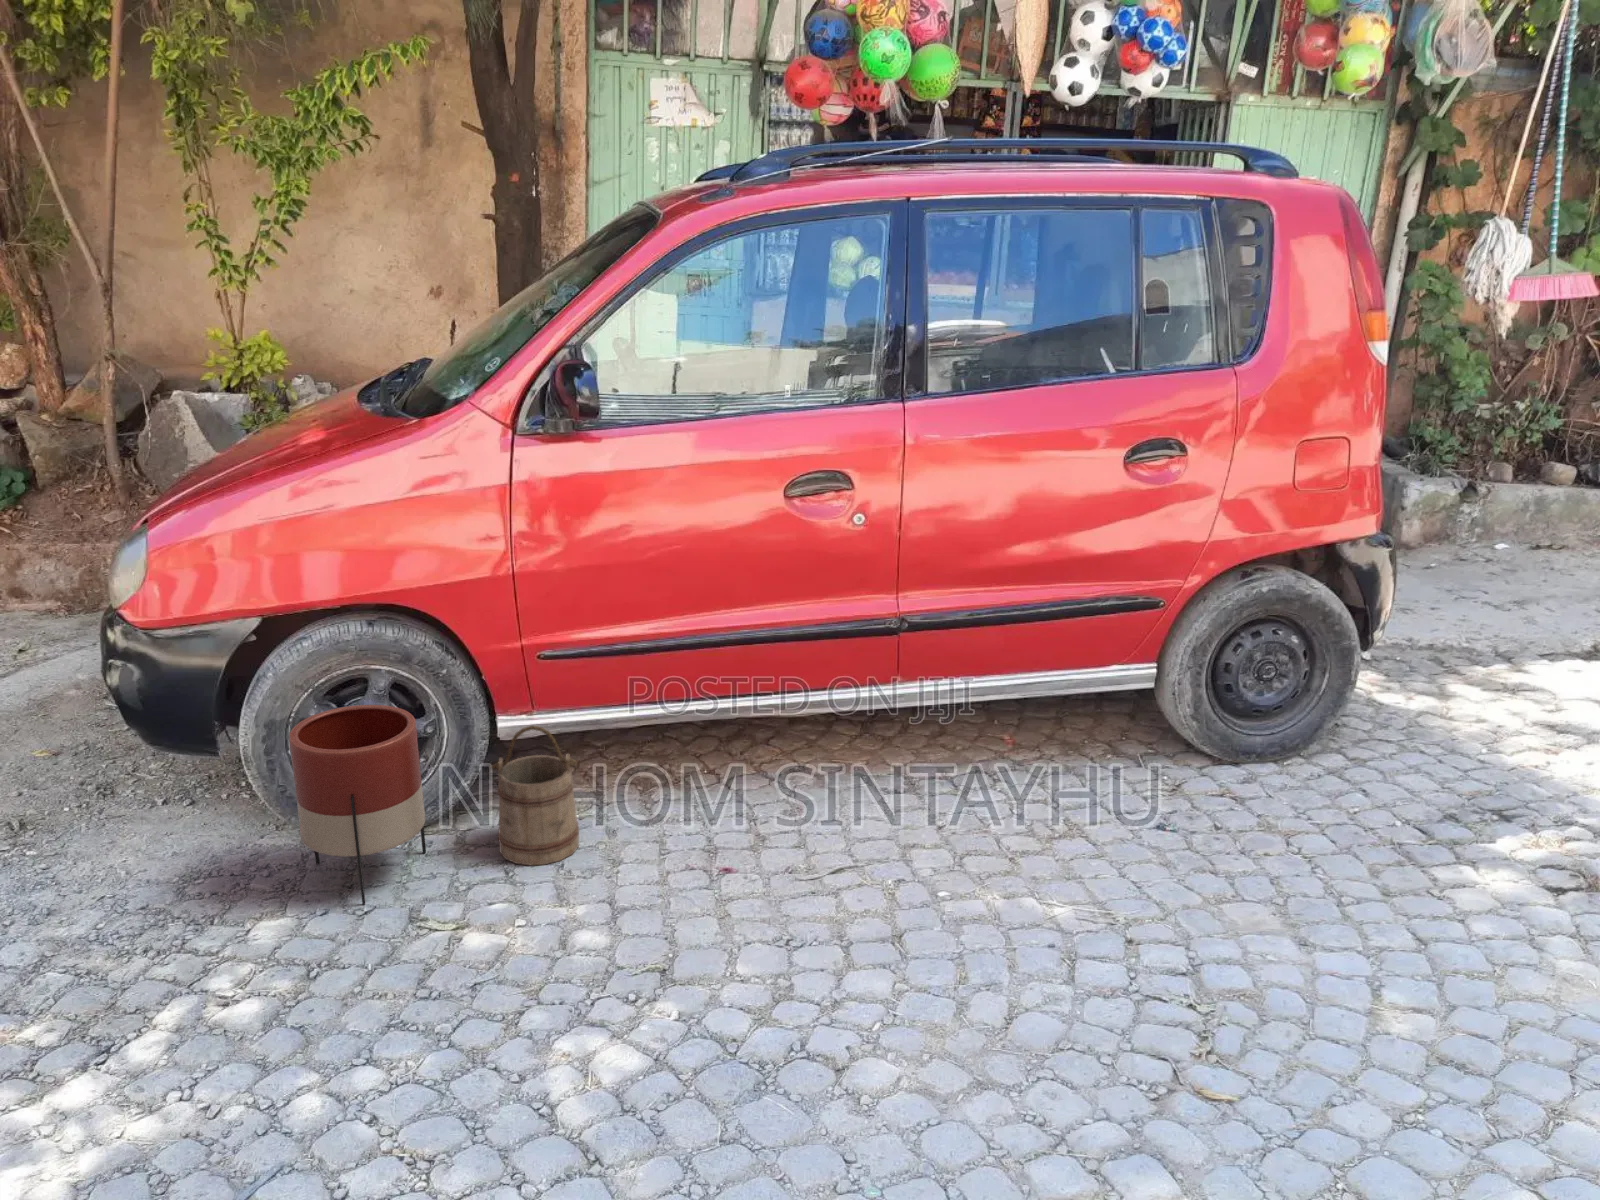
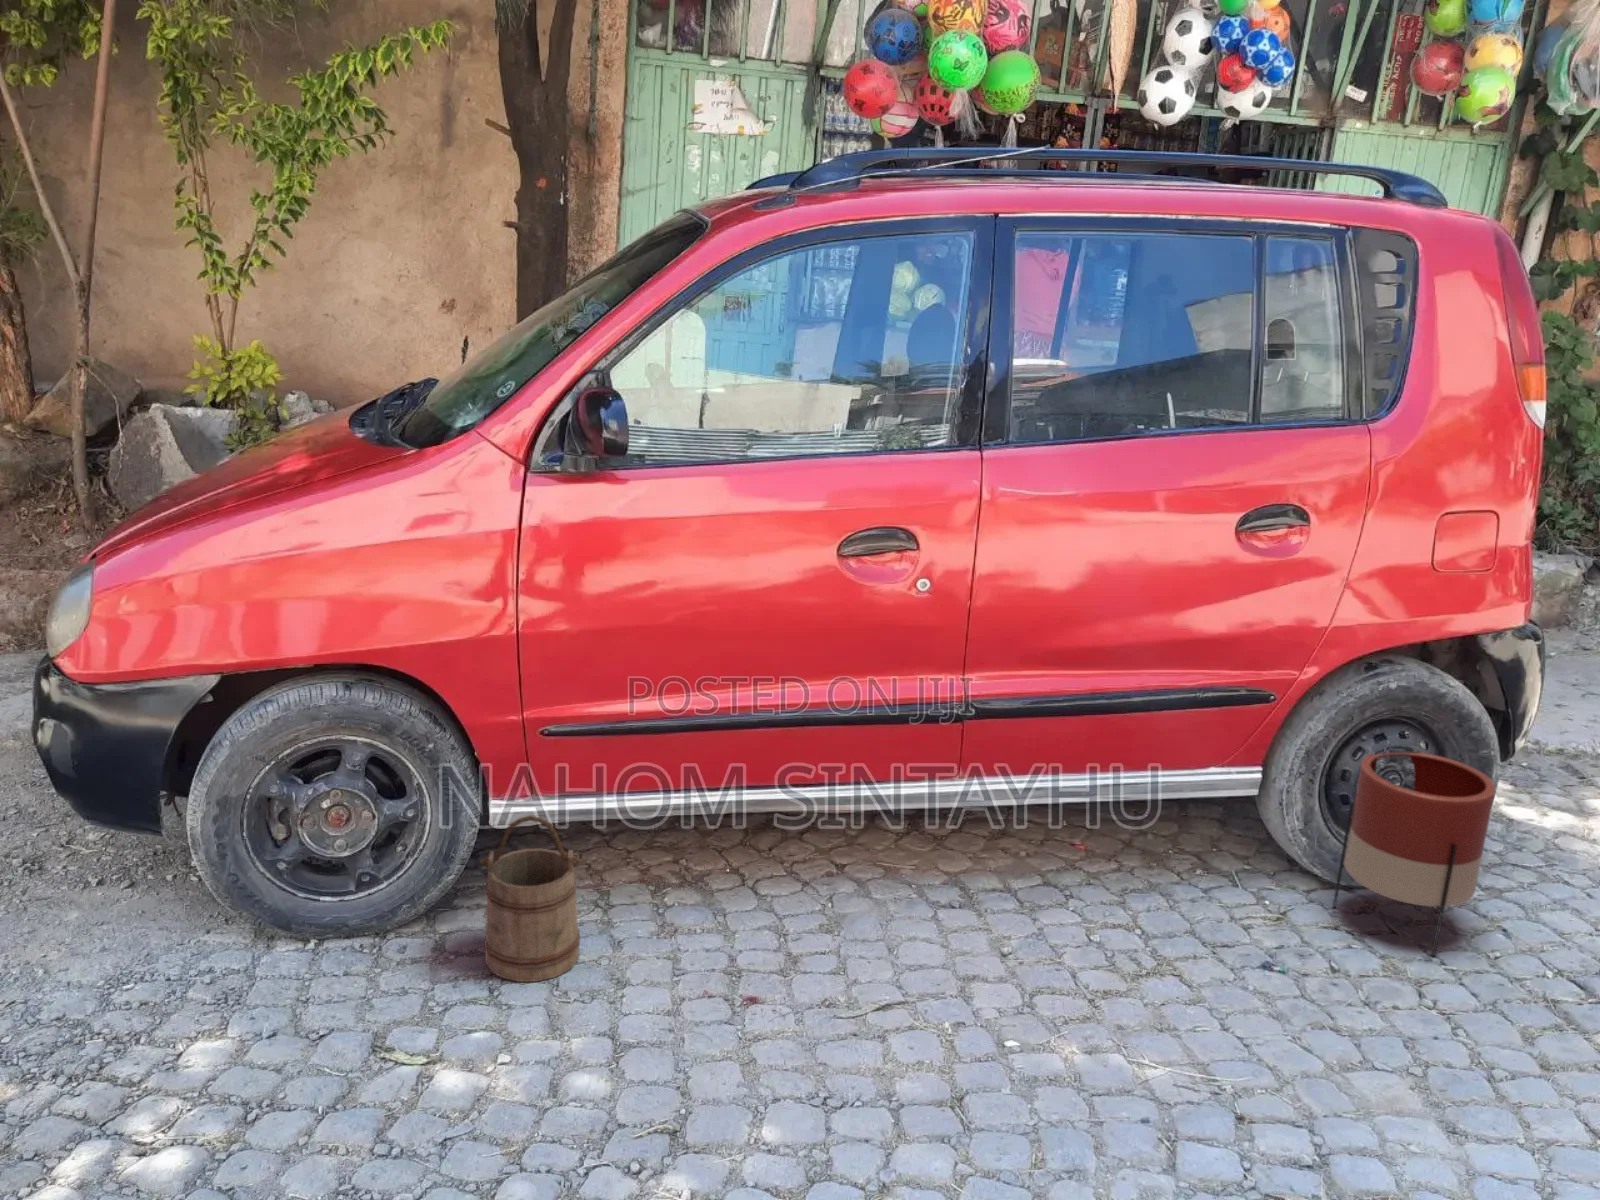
planter: present [289,705,426,905] -> present [1333,753,1495,957]

